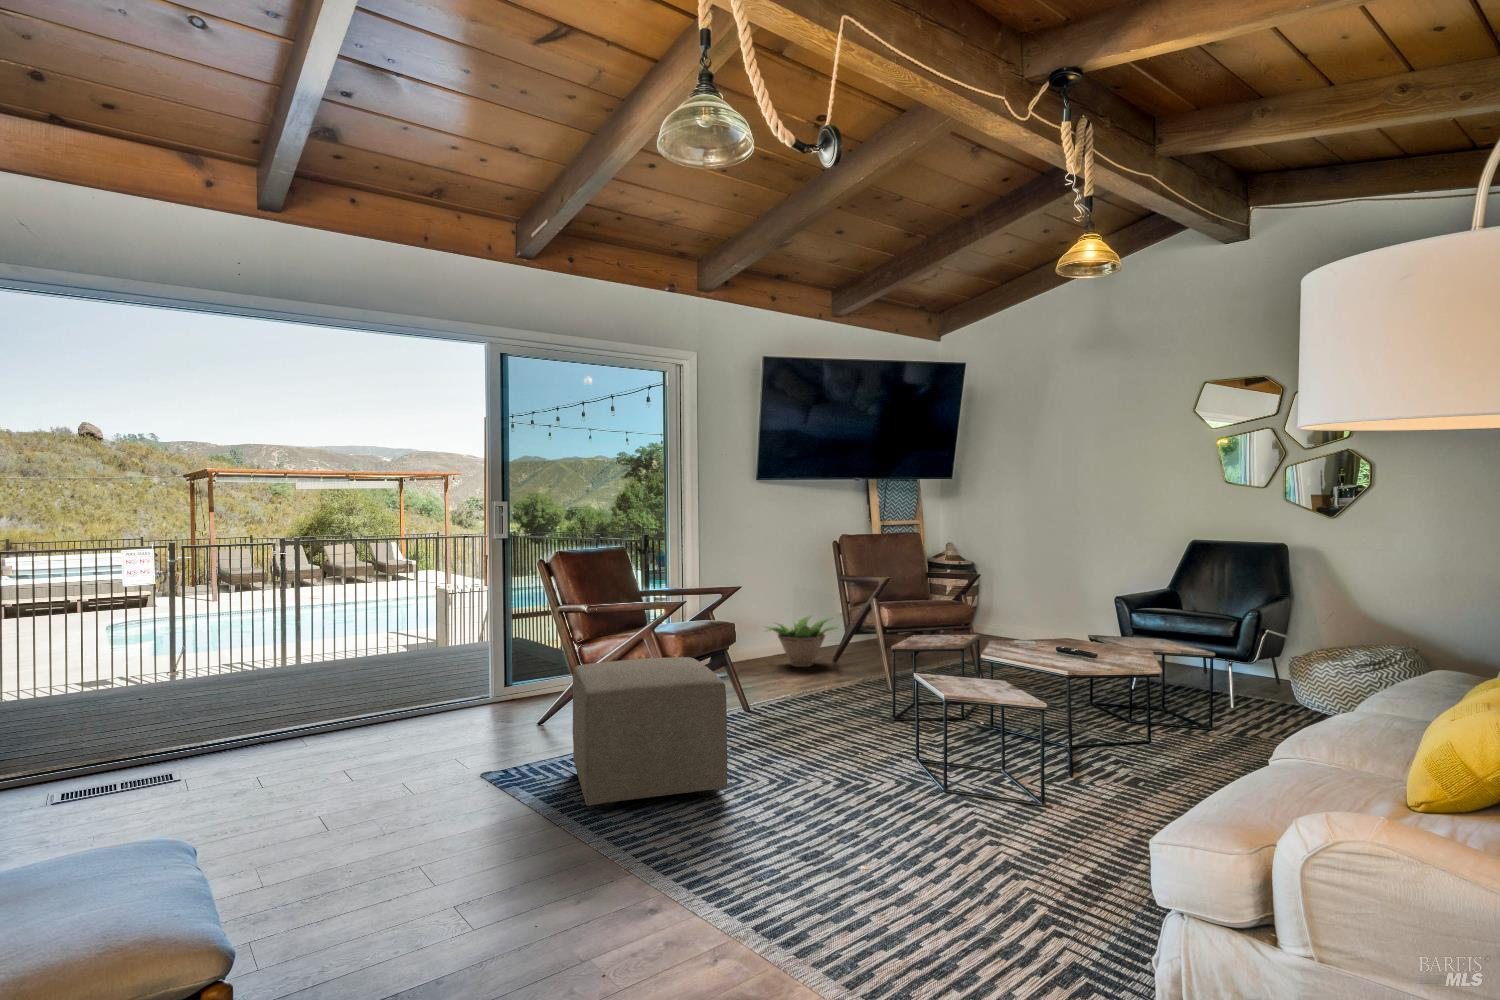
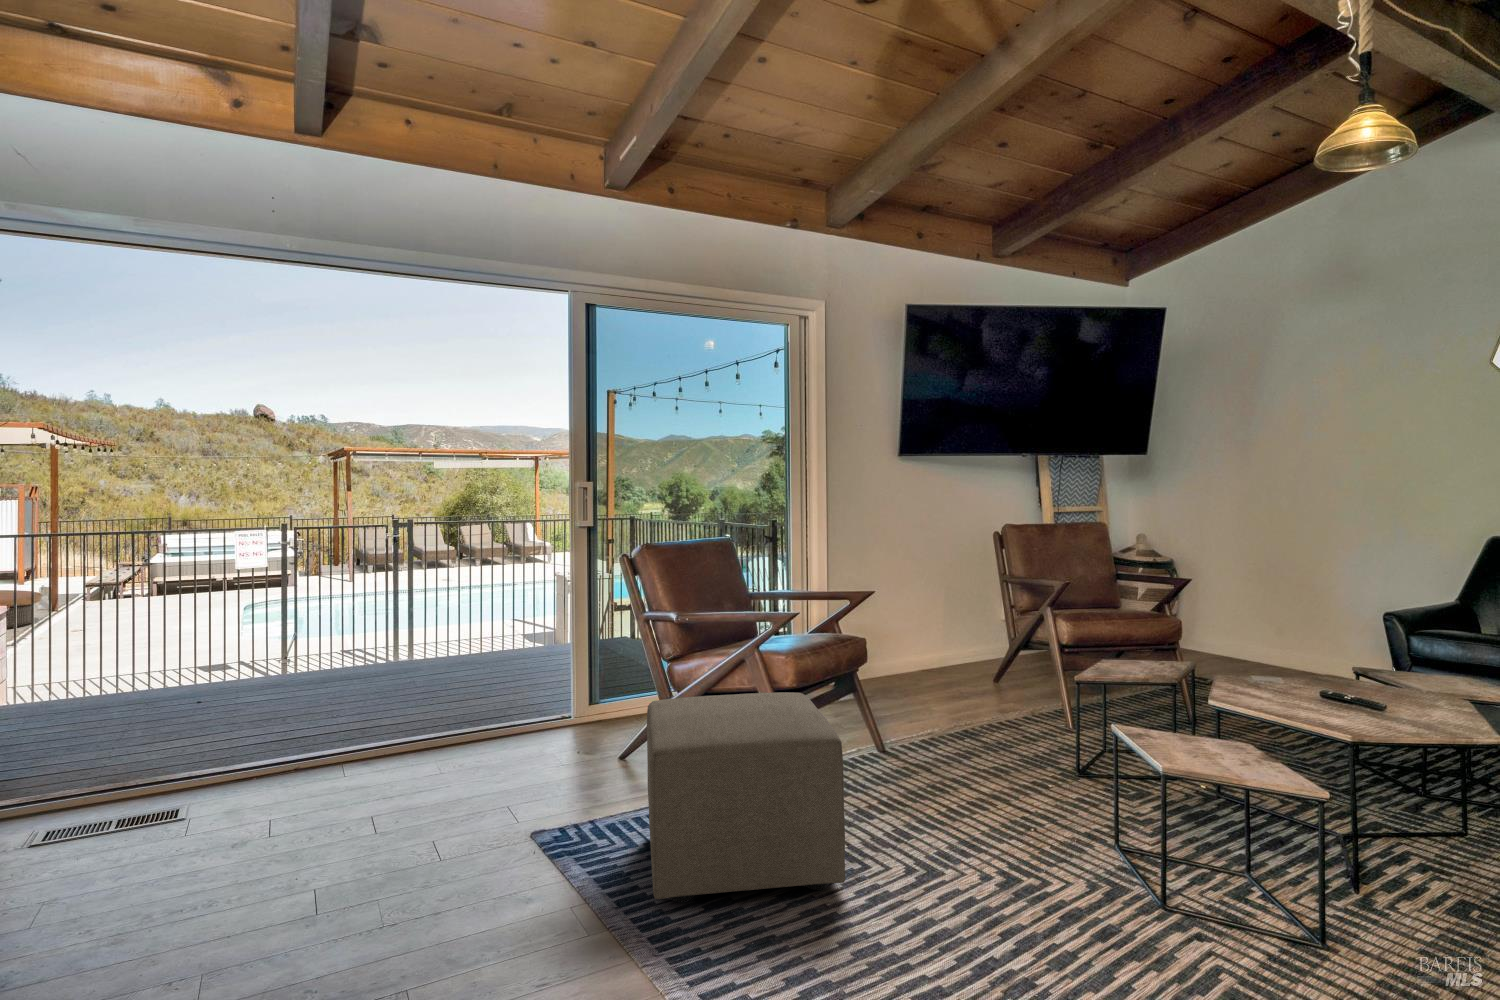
decorative plant: present [766,616,837,667] -> none [899,622,997,688]

